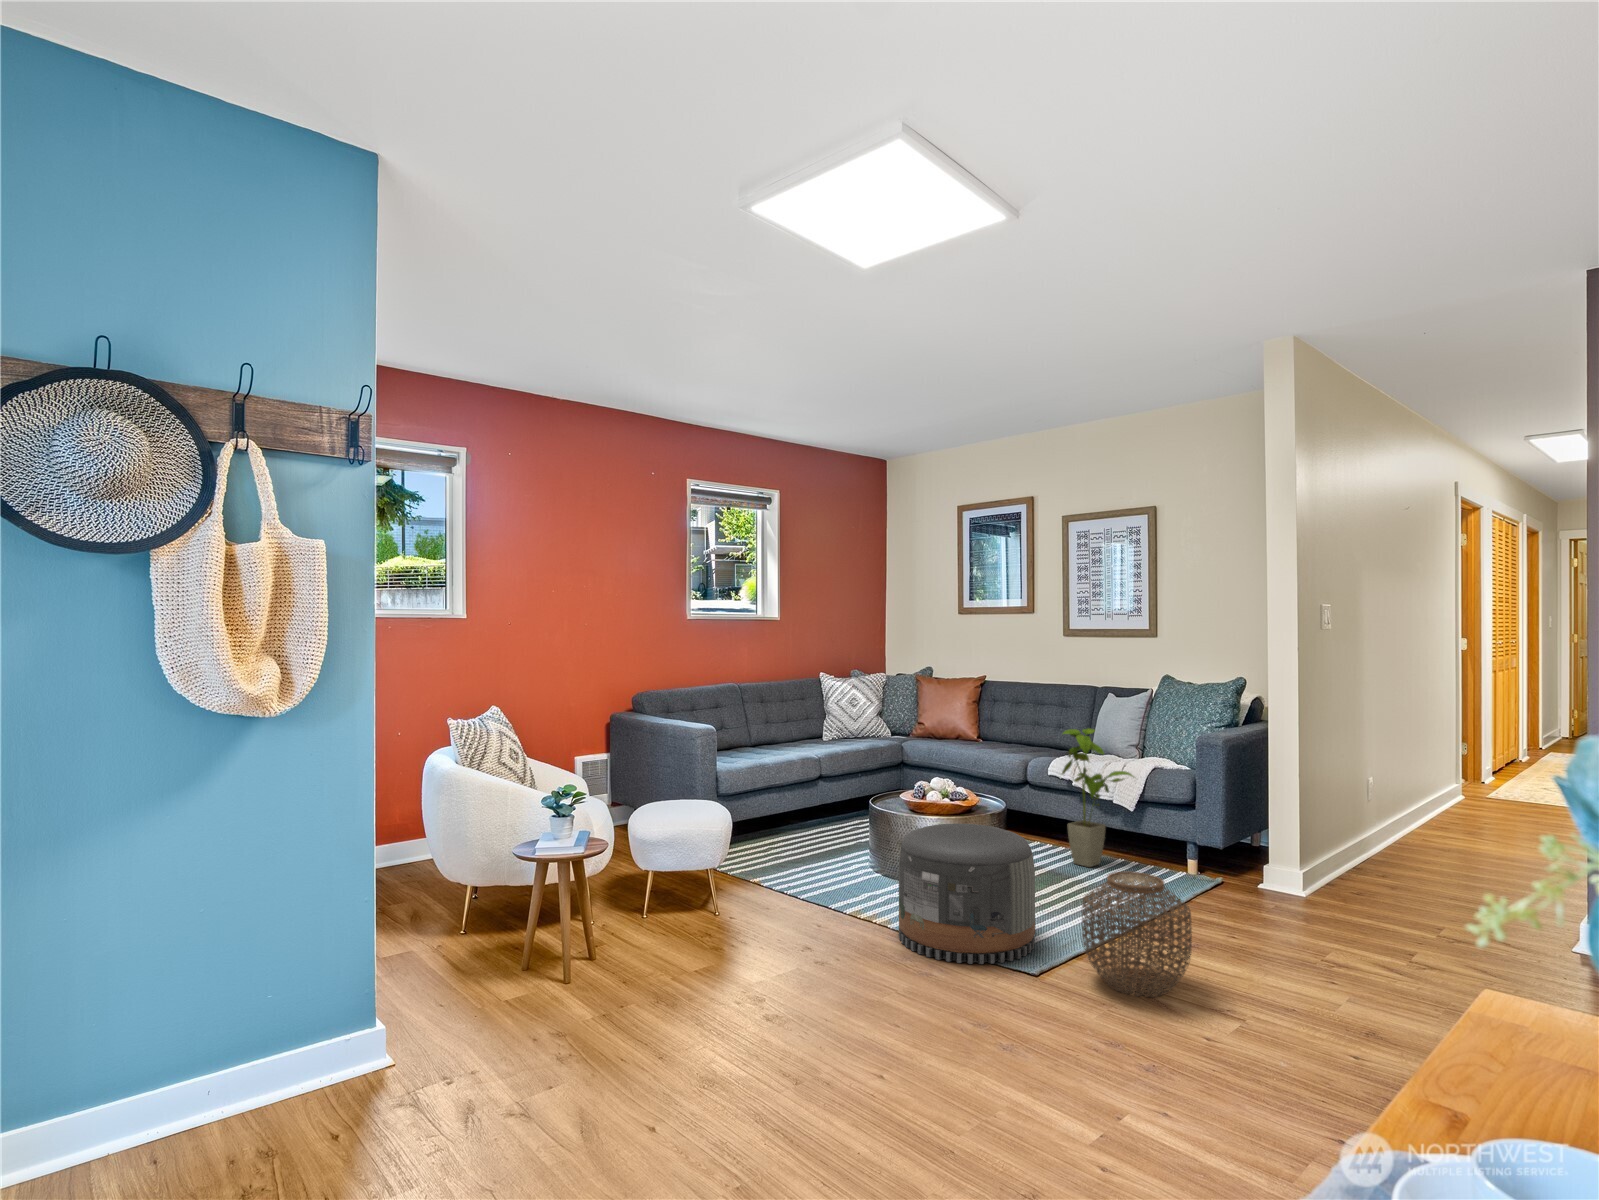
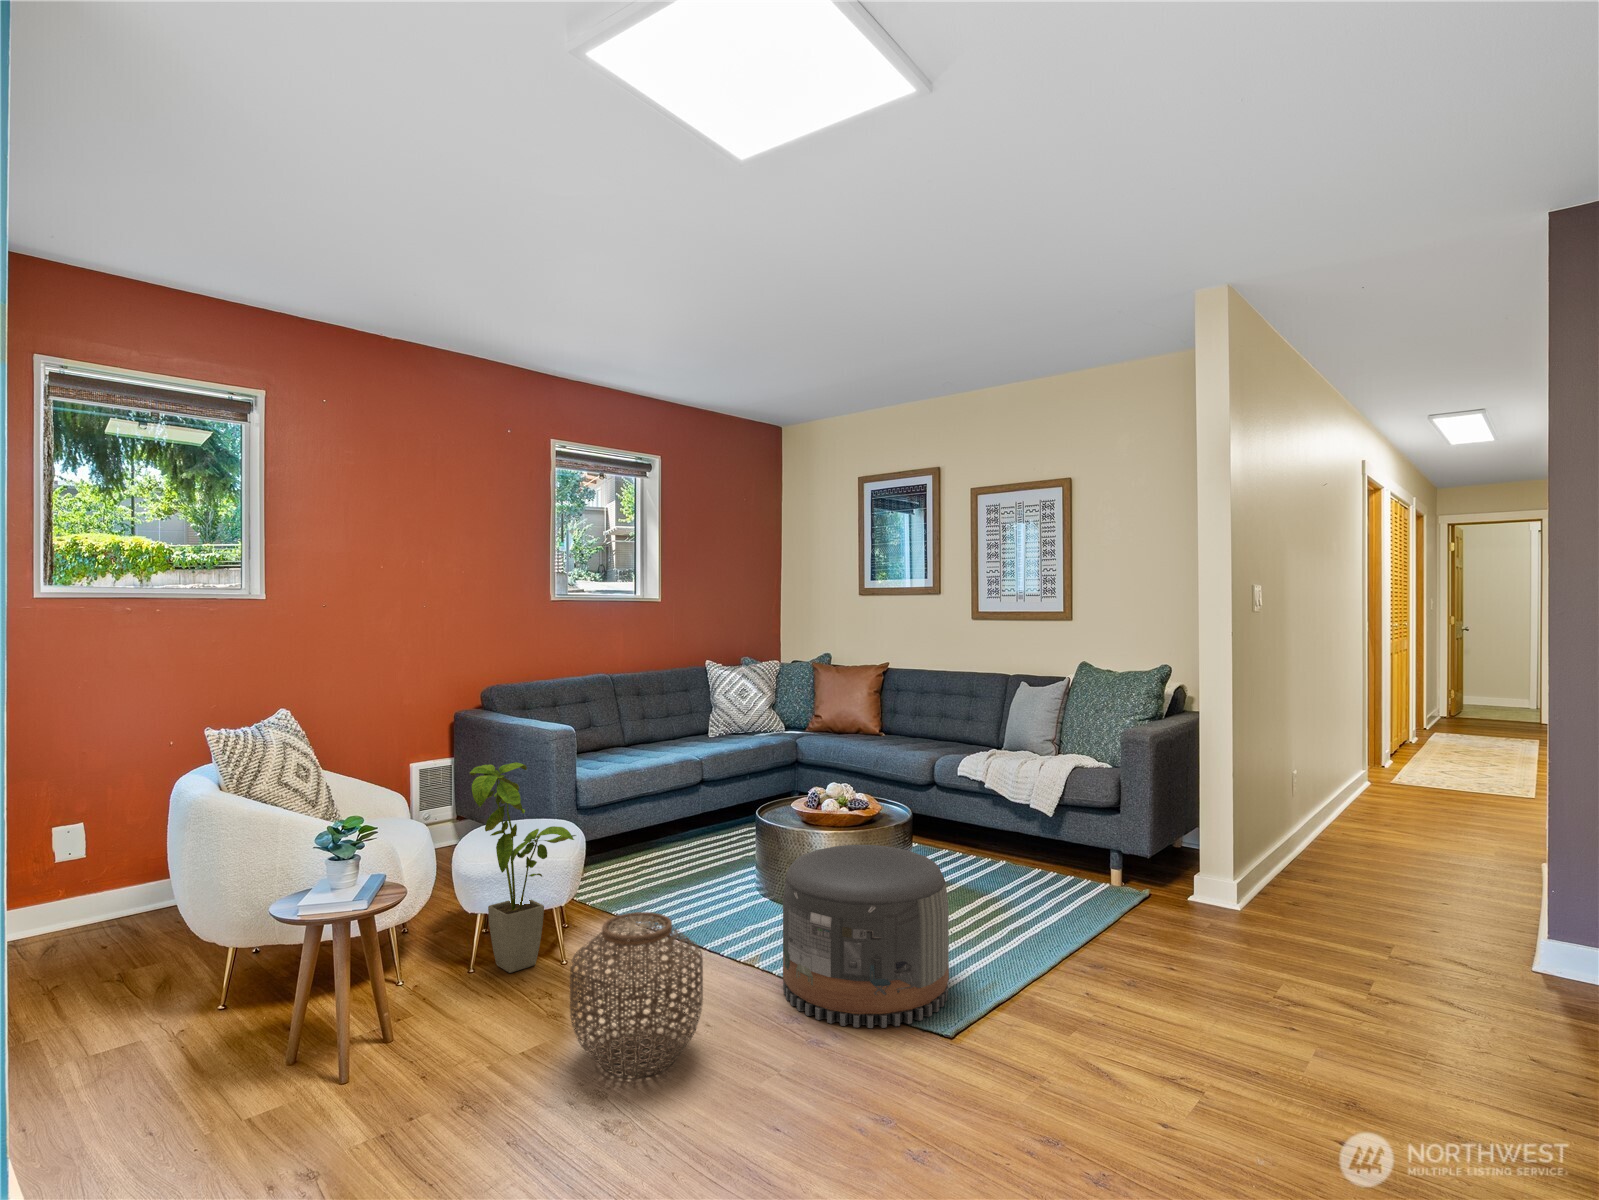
house plant: present [1062,729,1133,867] -> present [469,762,576,973]
woven basket: present [1082,872,1192,997] -> present [570,912,703,1077]

